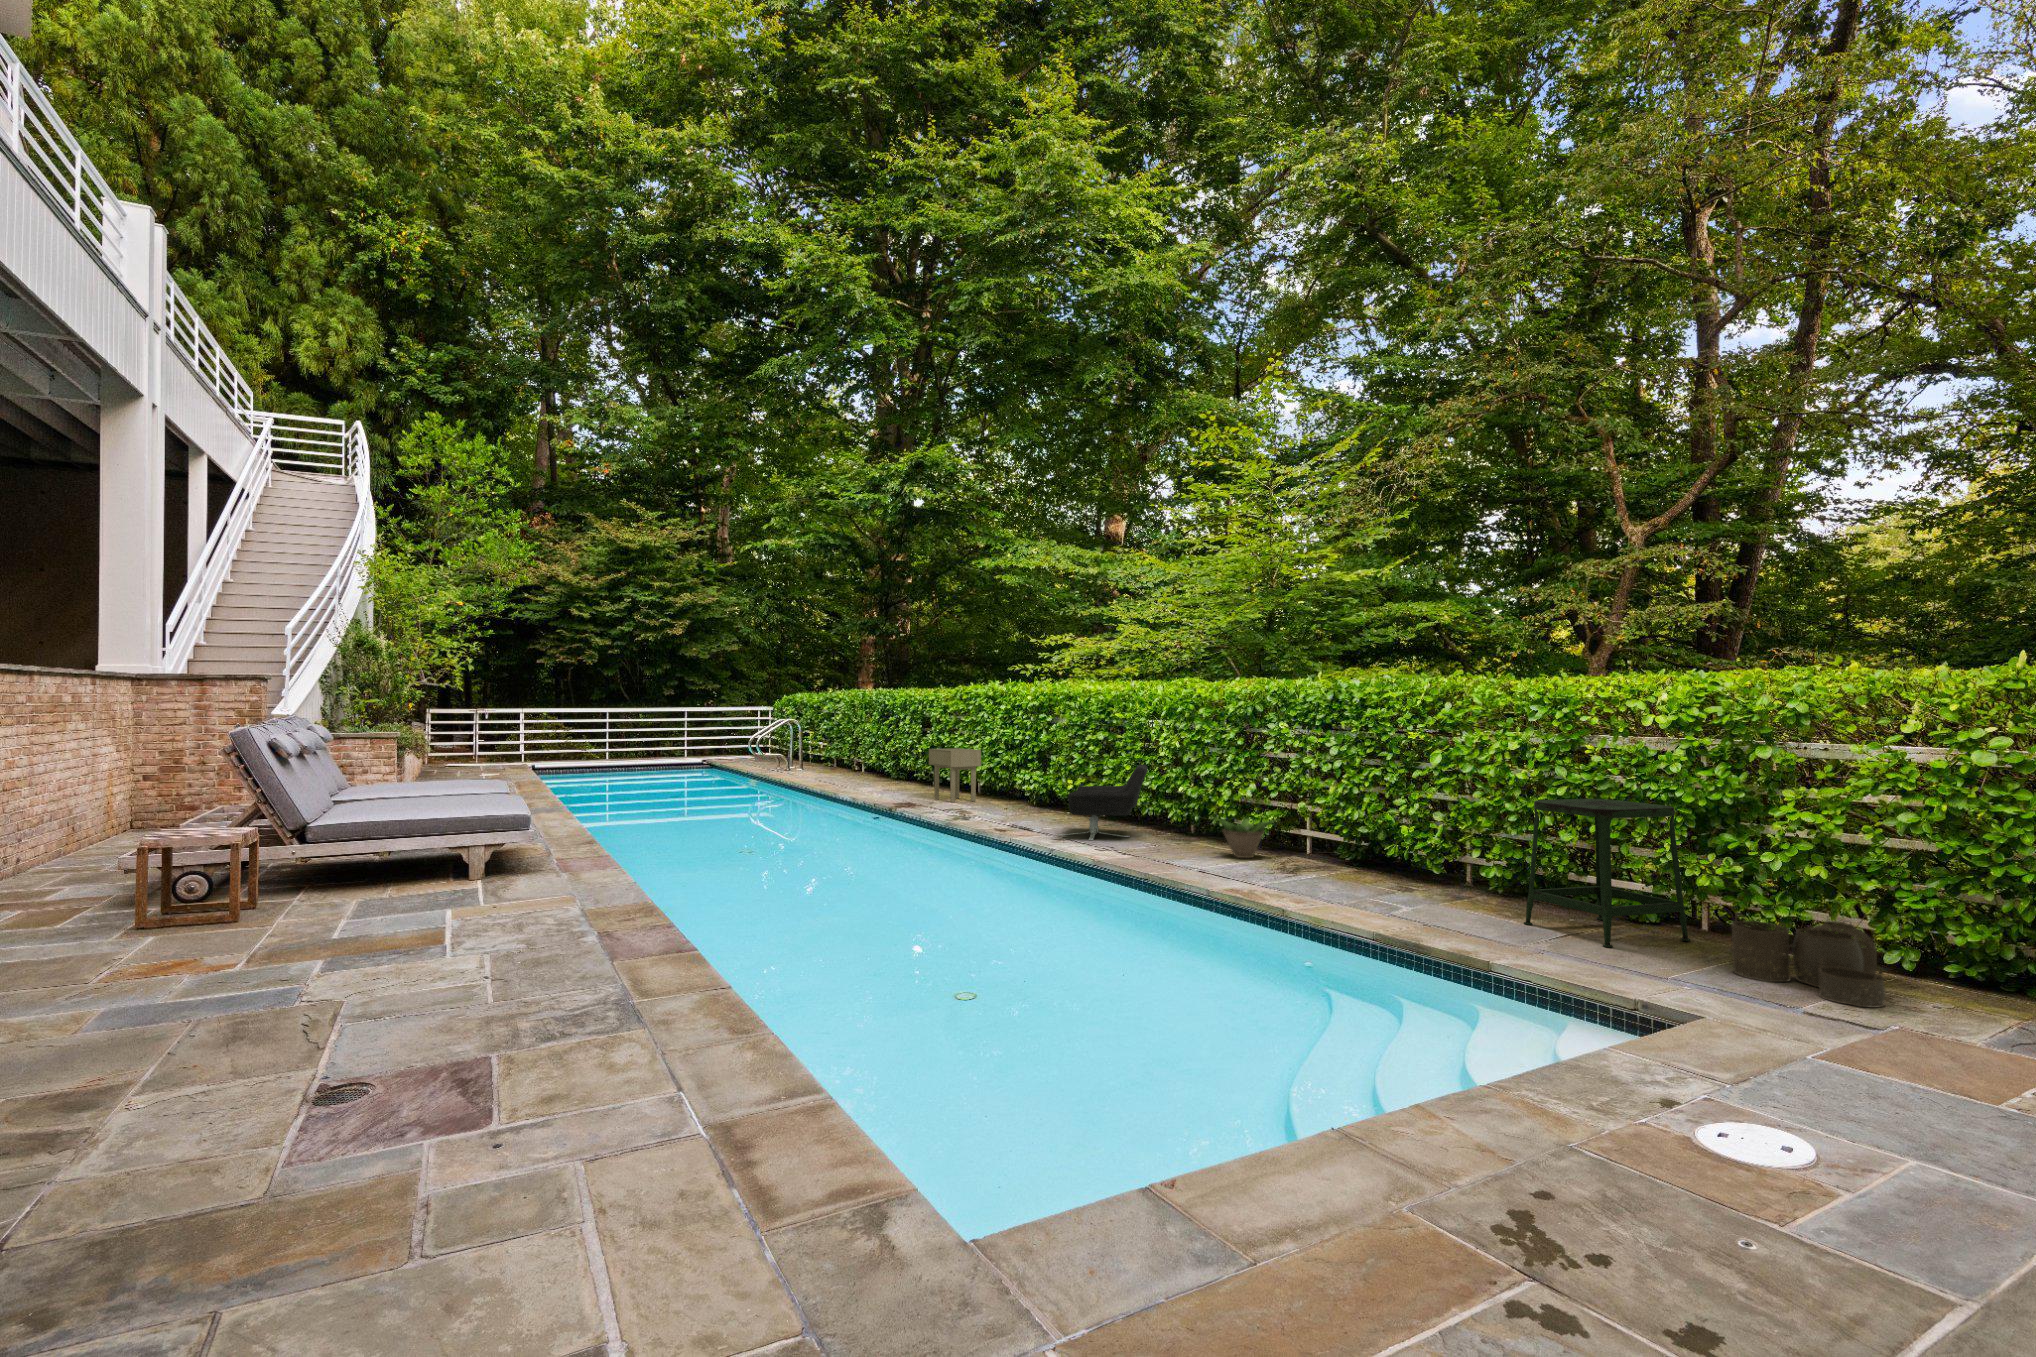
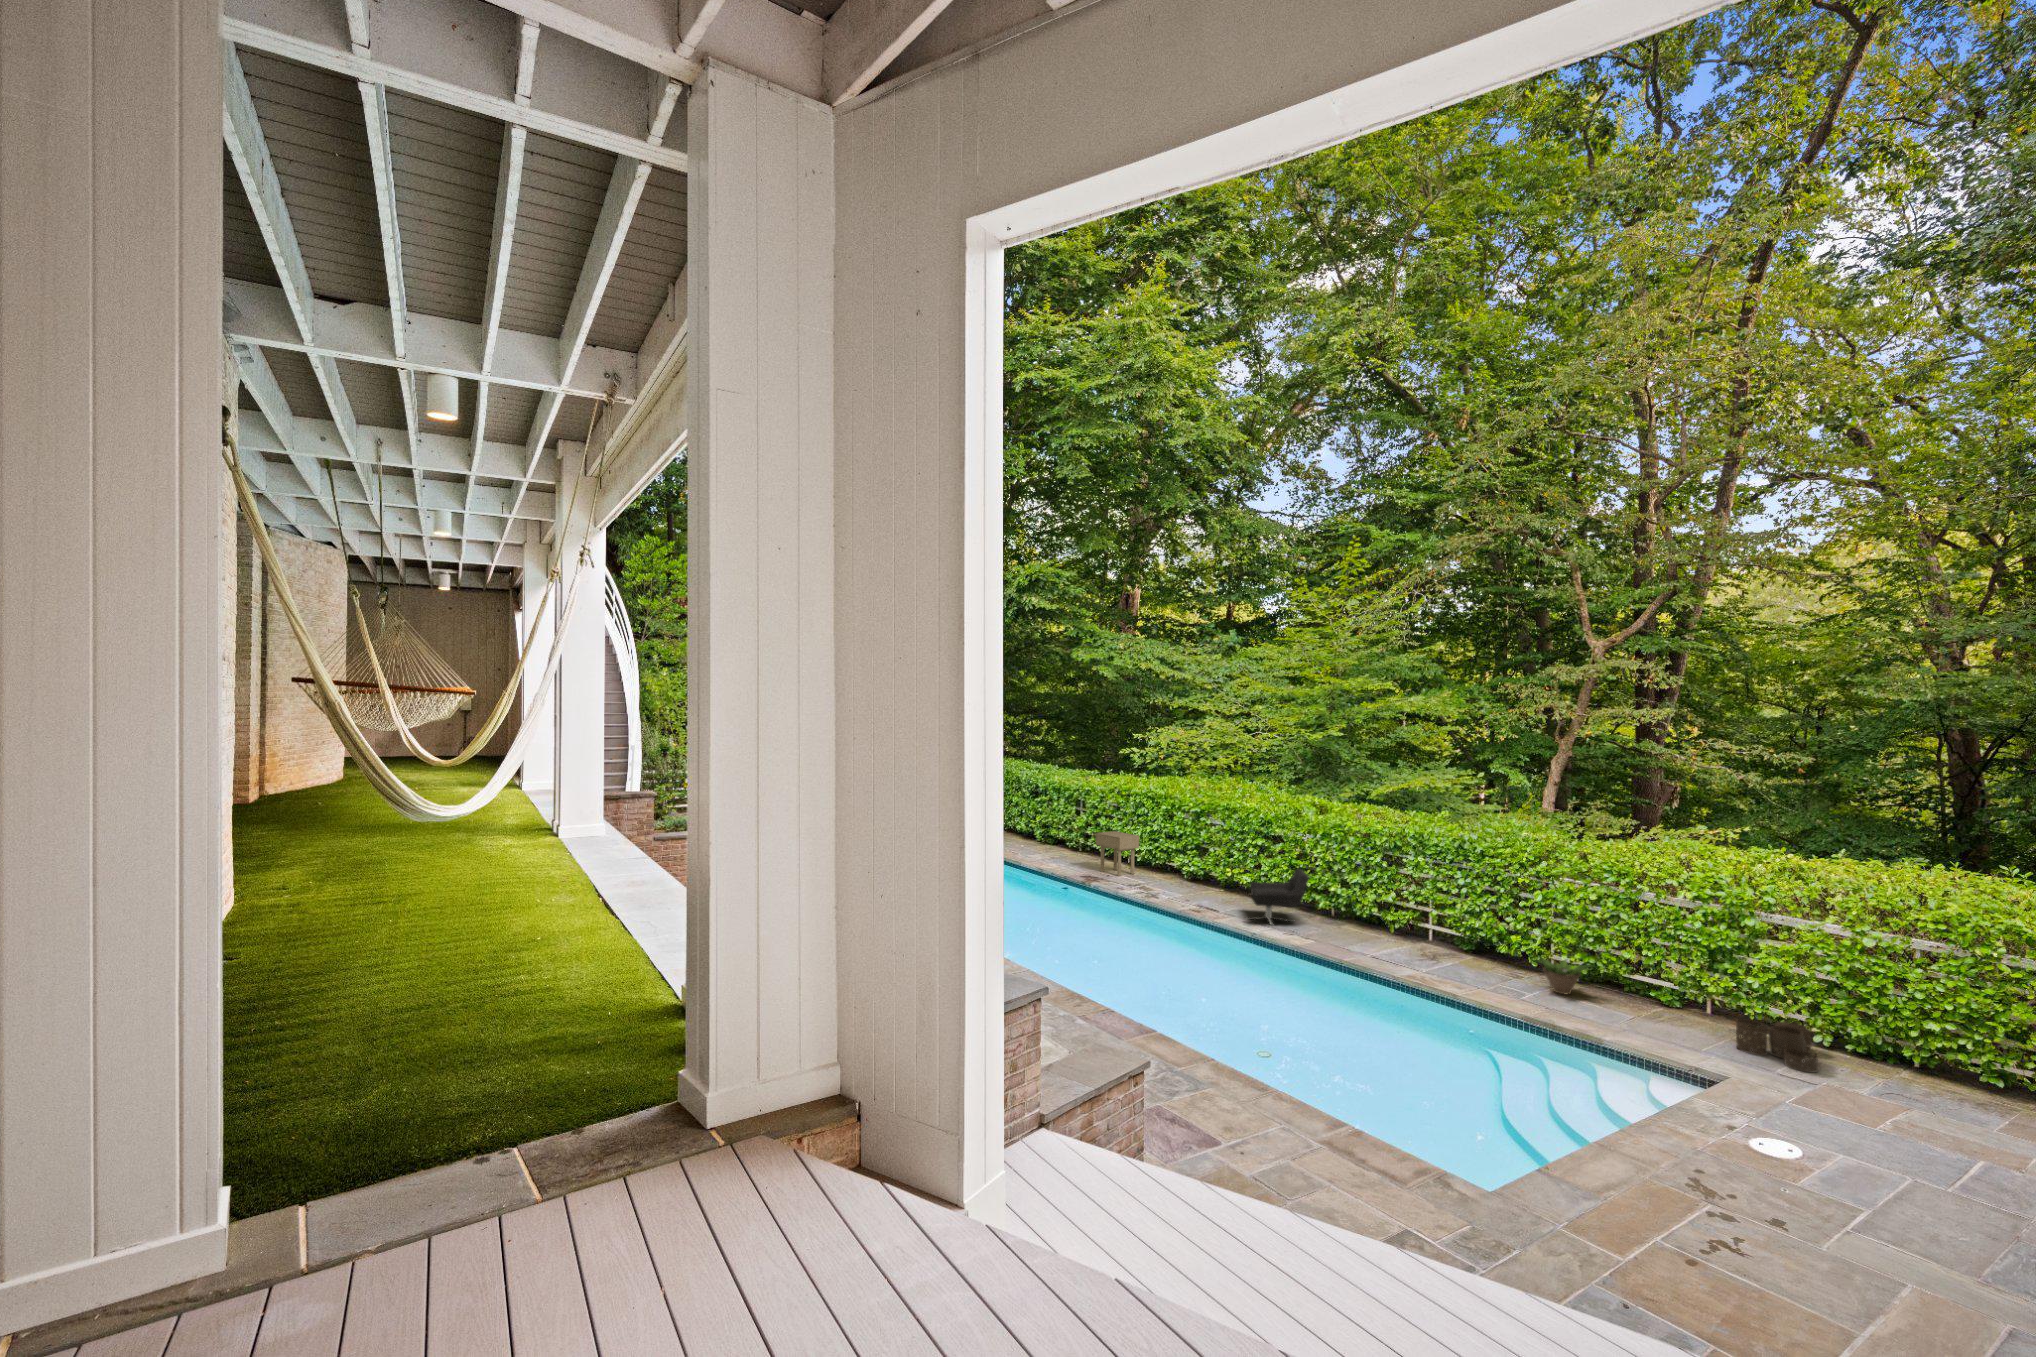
stool: present [1524,799,1690,948] -> none [1607,935,1706,1029]
decorative plant: present [1214,819,1274,858] -> present [1539,959,1590,994]

